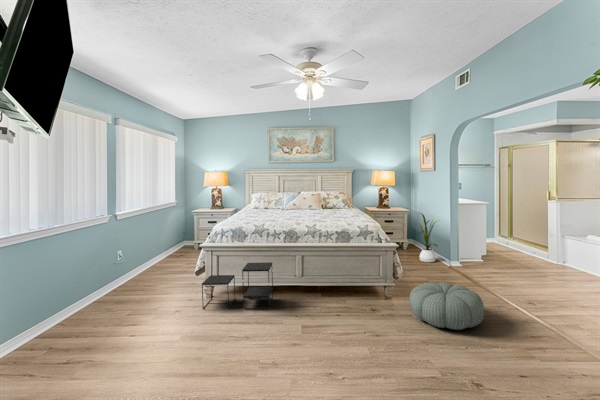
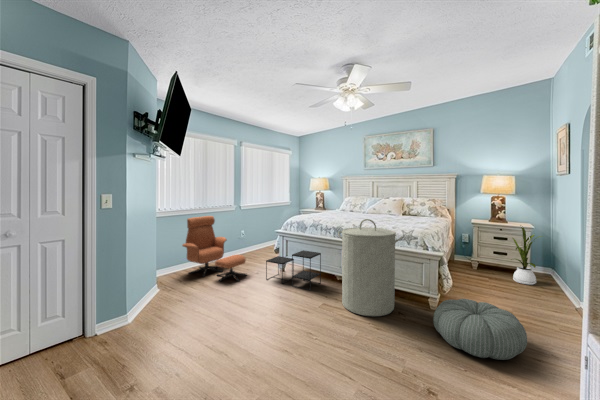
laundry hamper: none [304,218,373,321] -> present [338,219,402,316]
lounge chair: none [54,233,169,328] -> present [182,216,247,281]

